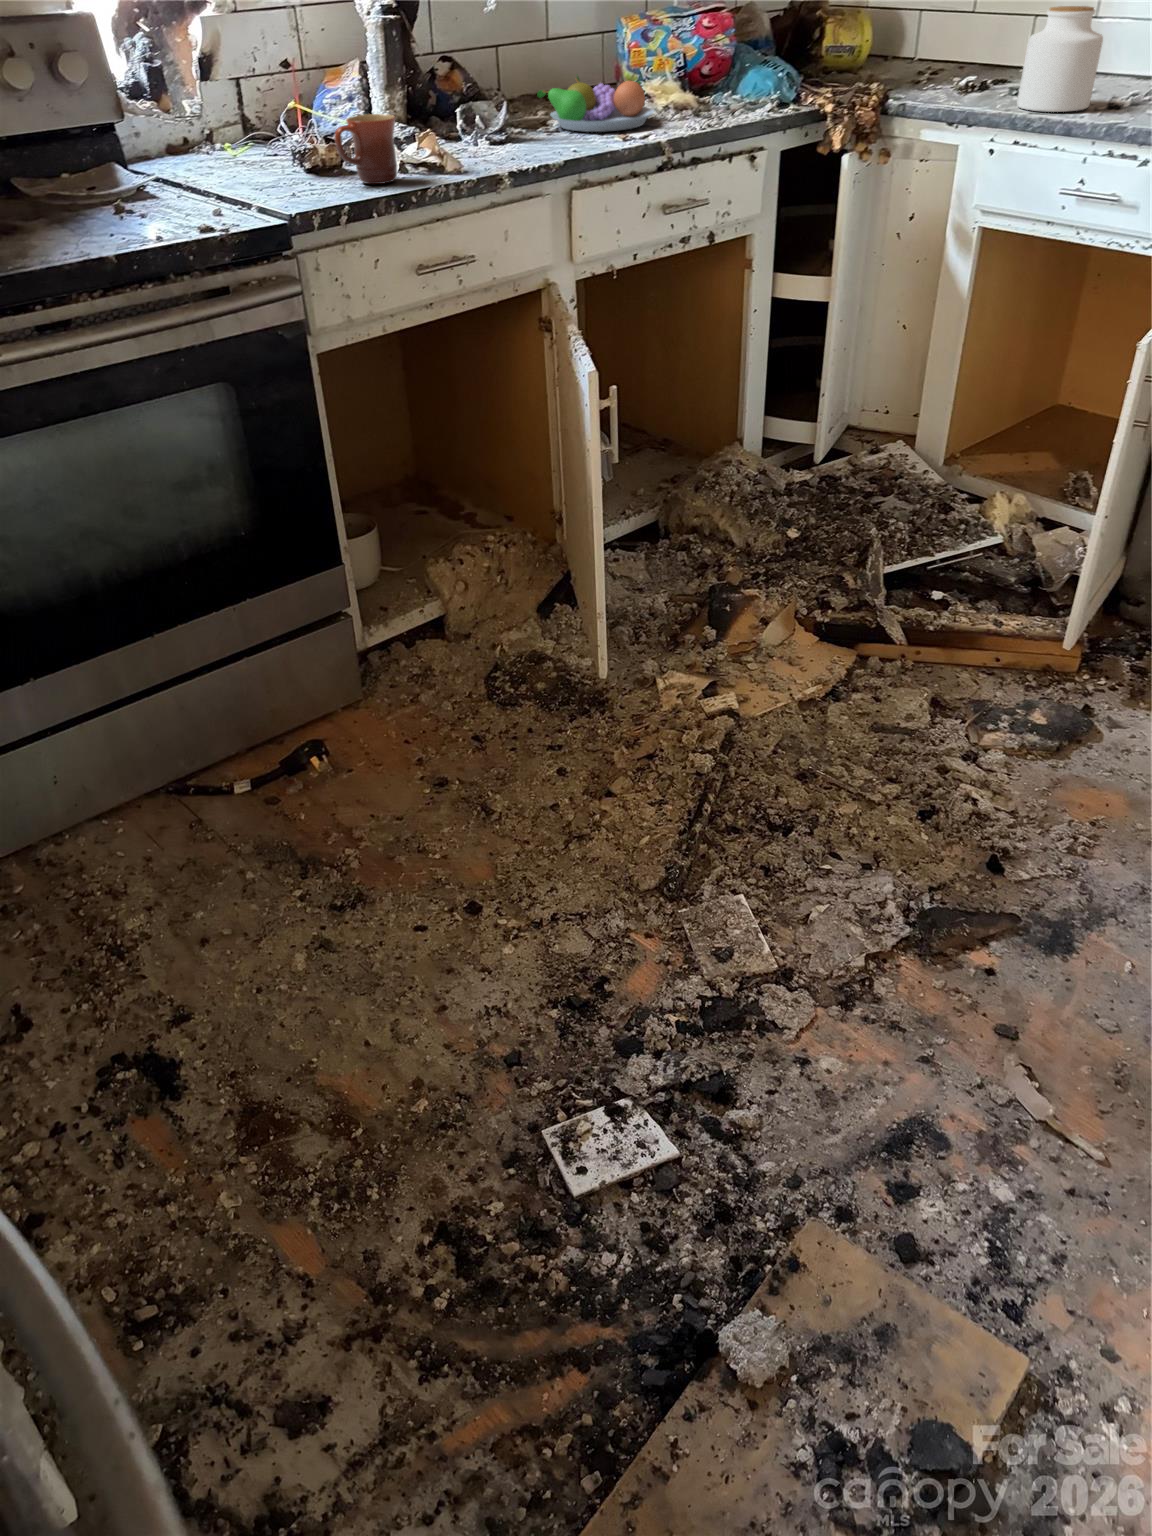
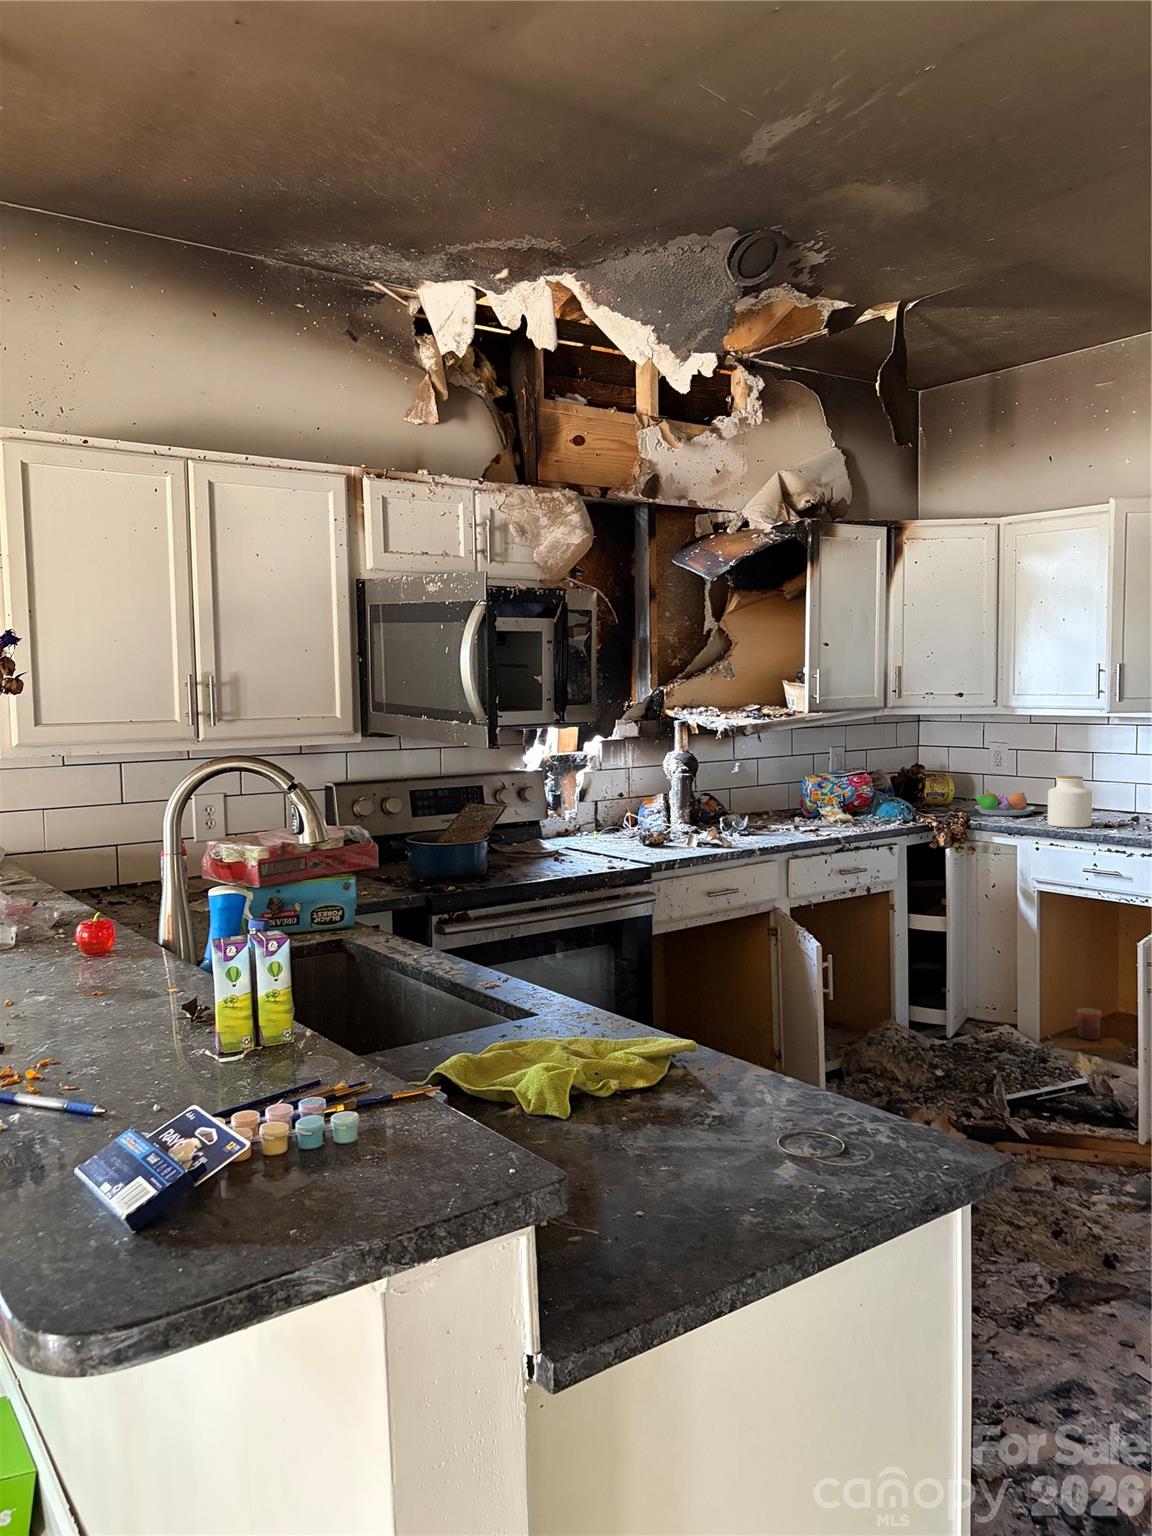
fruit bowl: present [537,76,654,132] -> present [969,790,1035,816]
mug: present [335,114,397,184] -> present [1076,1008,1102,1040]

